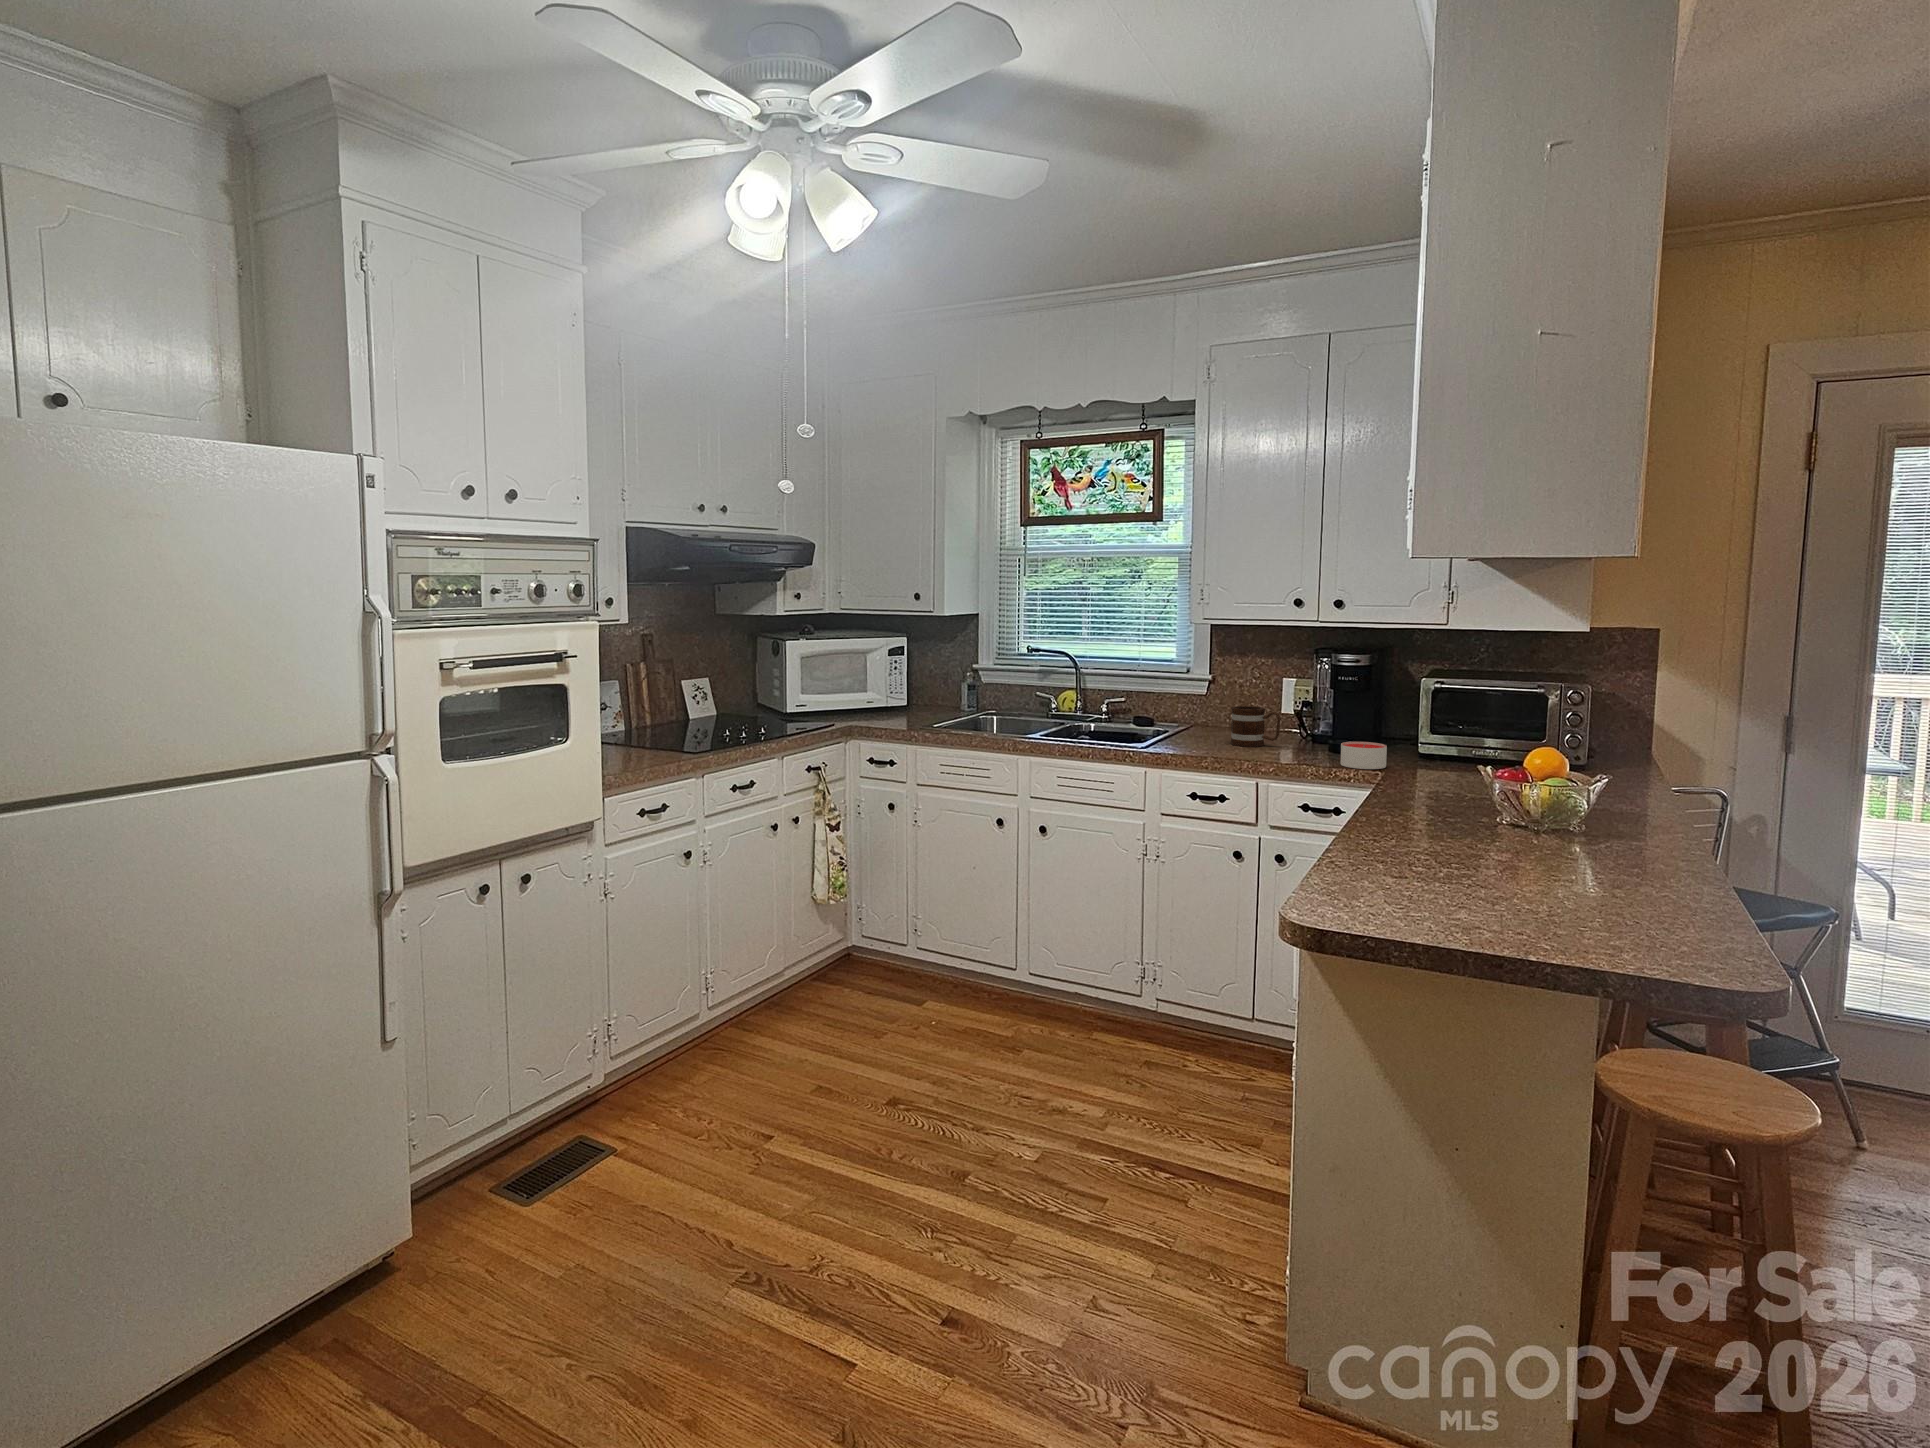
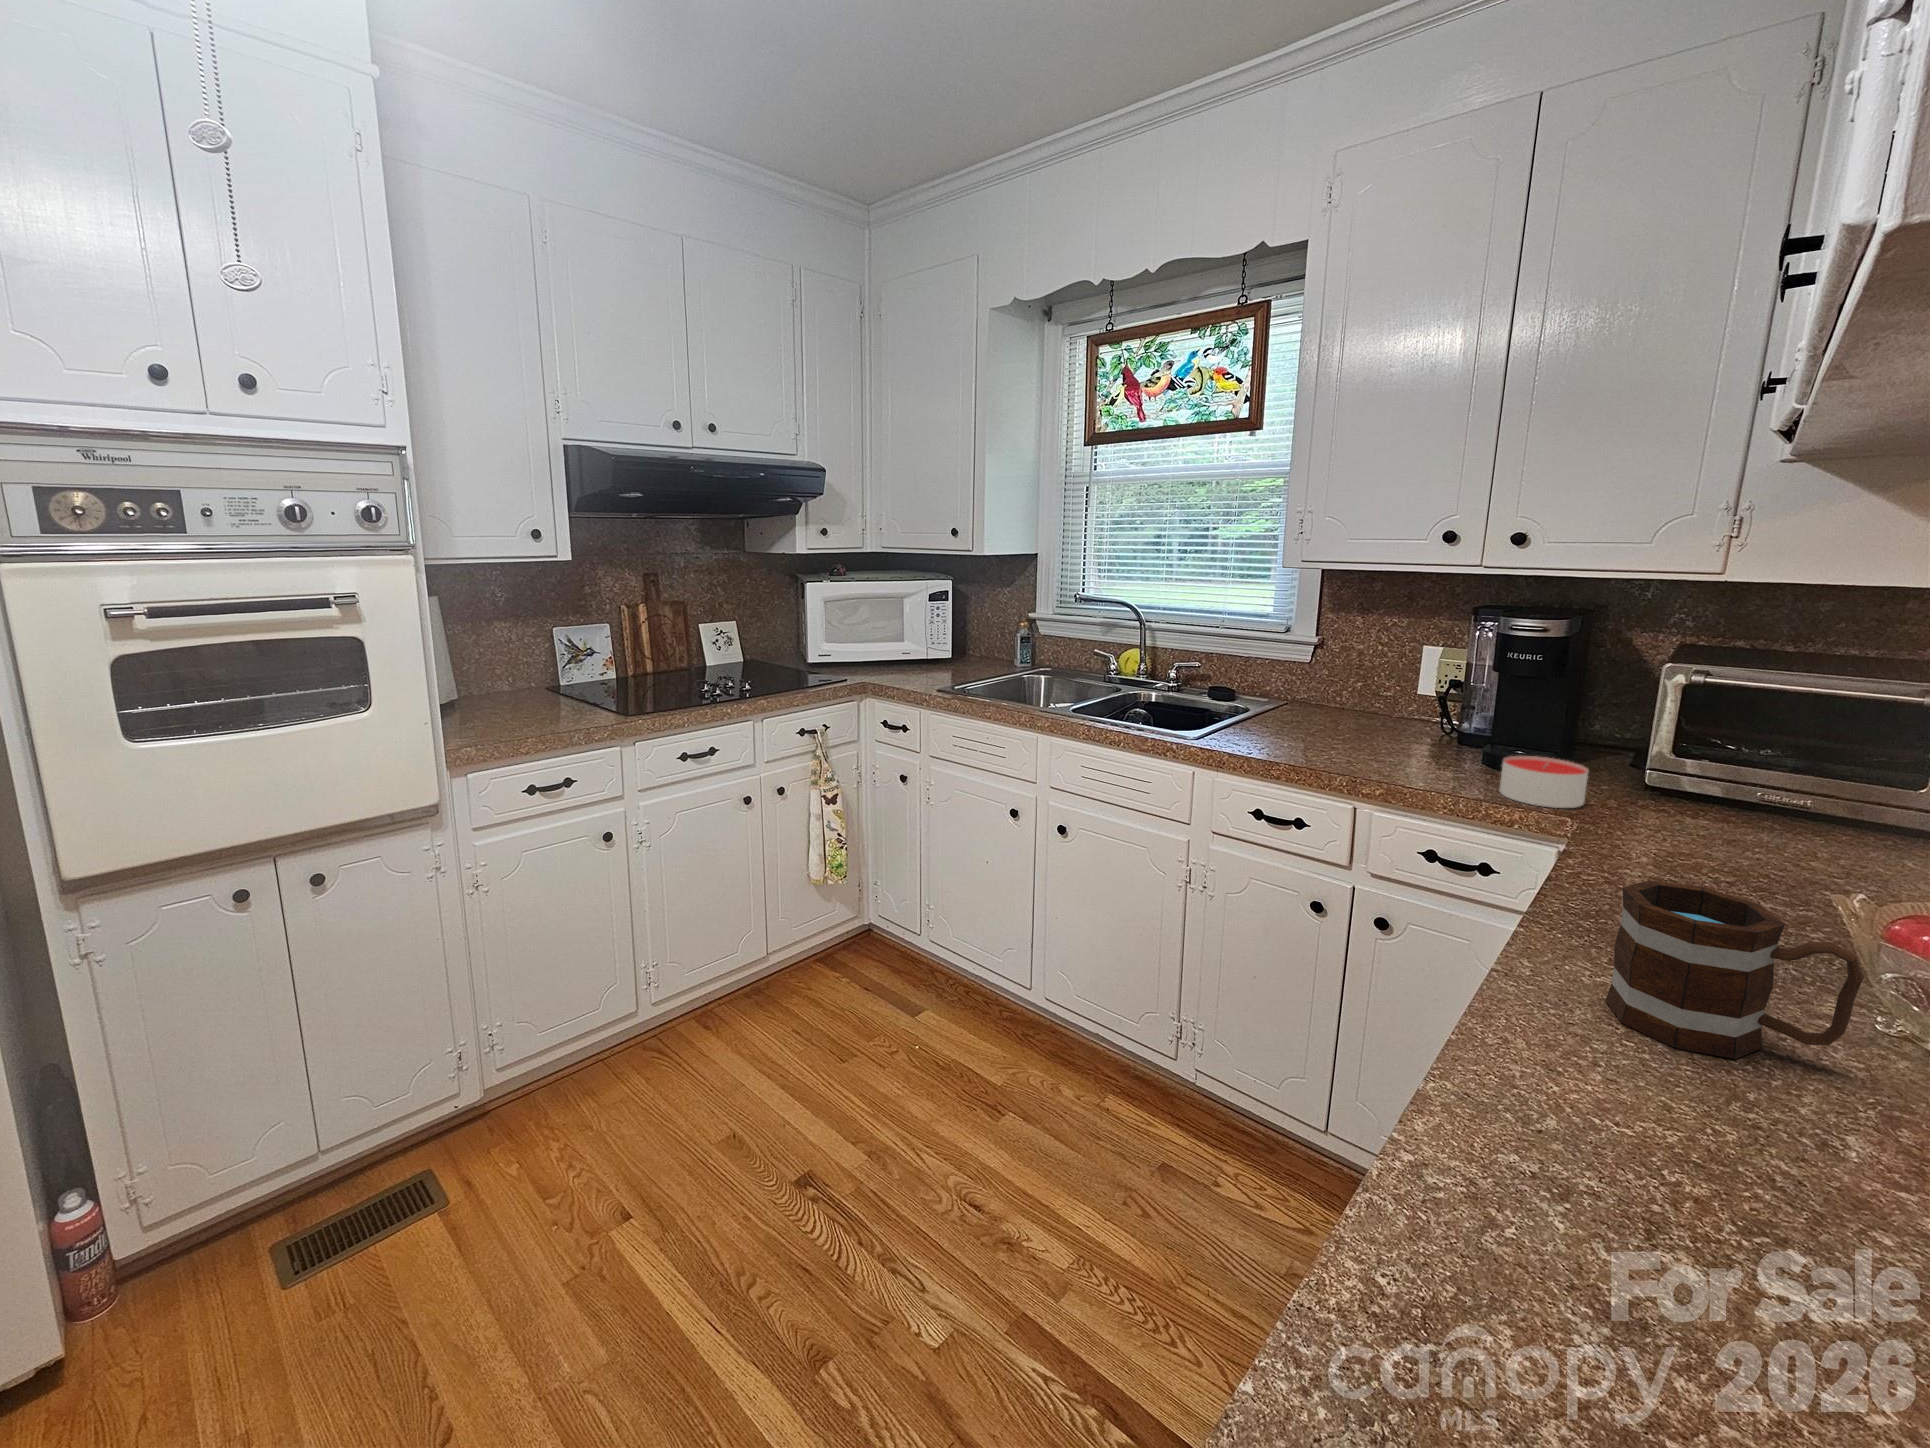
mug: present [1231,706,1281,747] -> present [1606,880,1864,1059]

